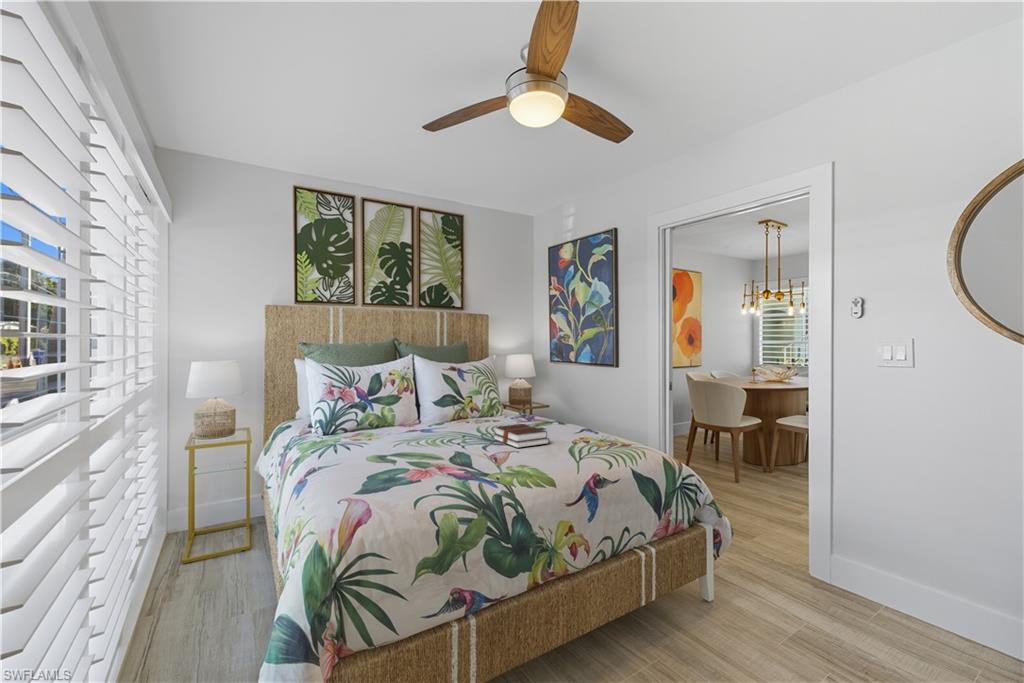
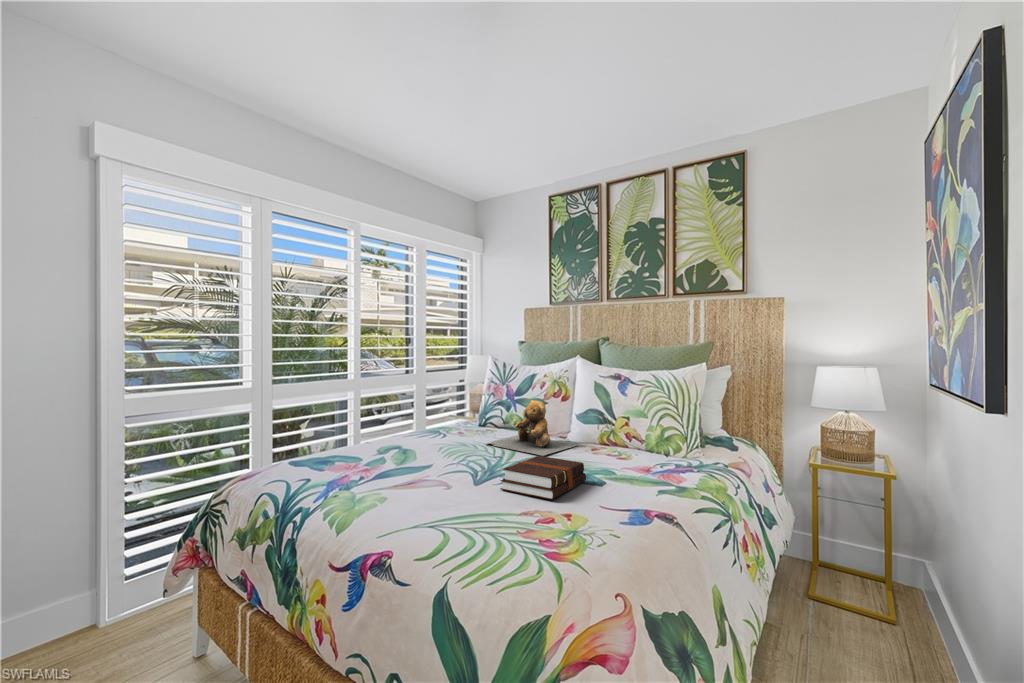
teddy bear: none [393,394,462,437] -> present [486,400,577,456]

